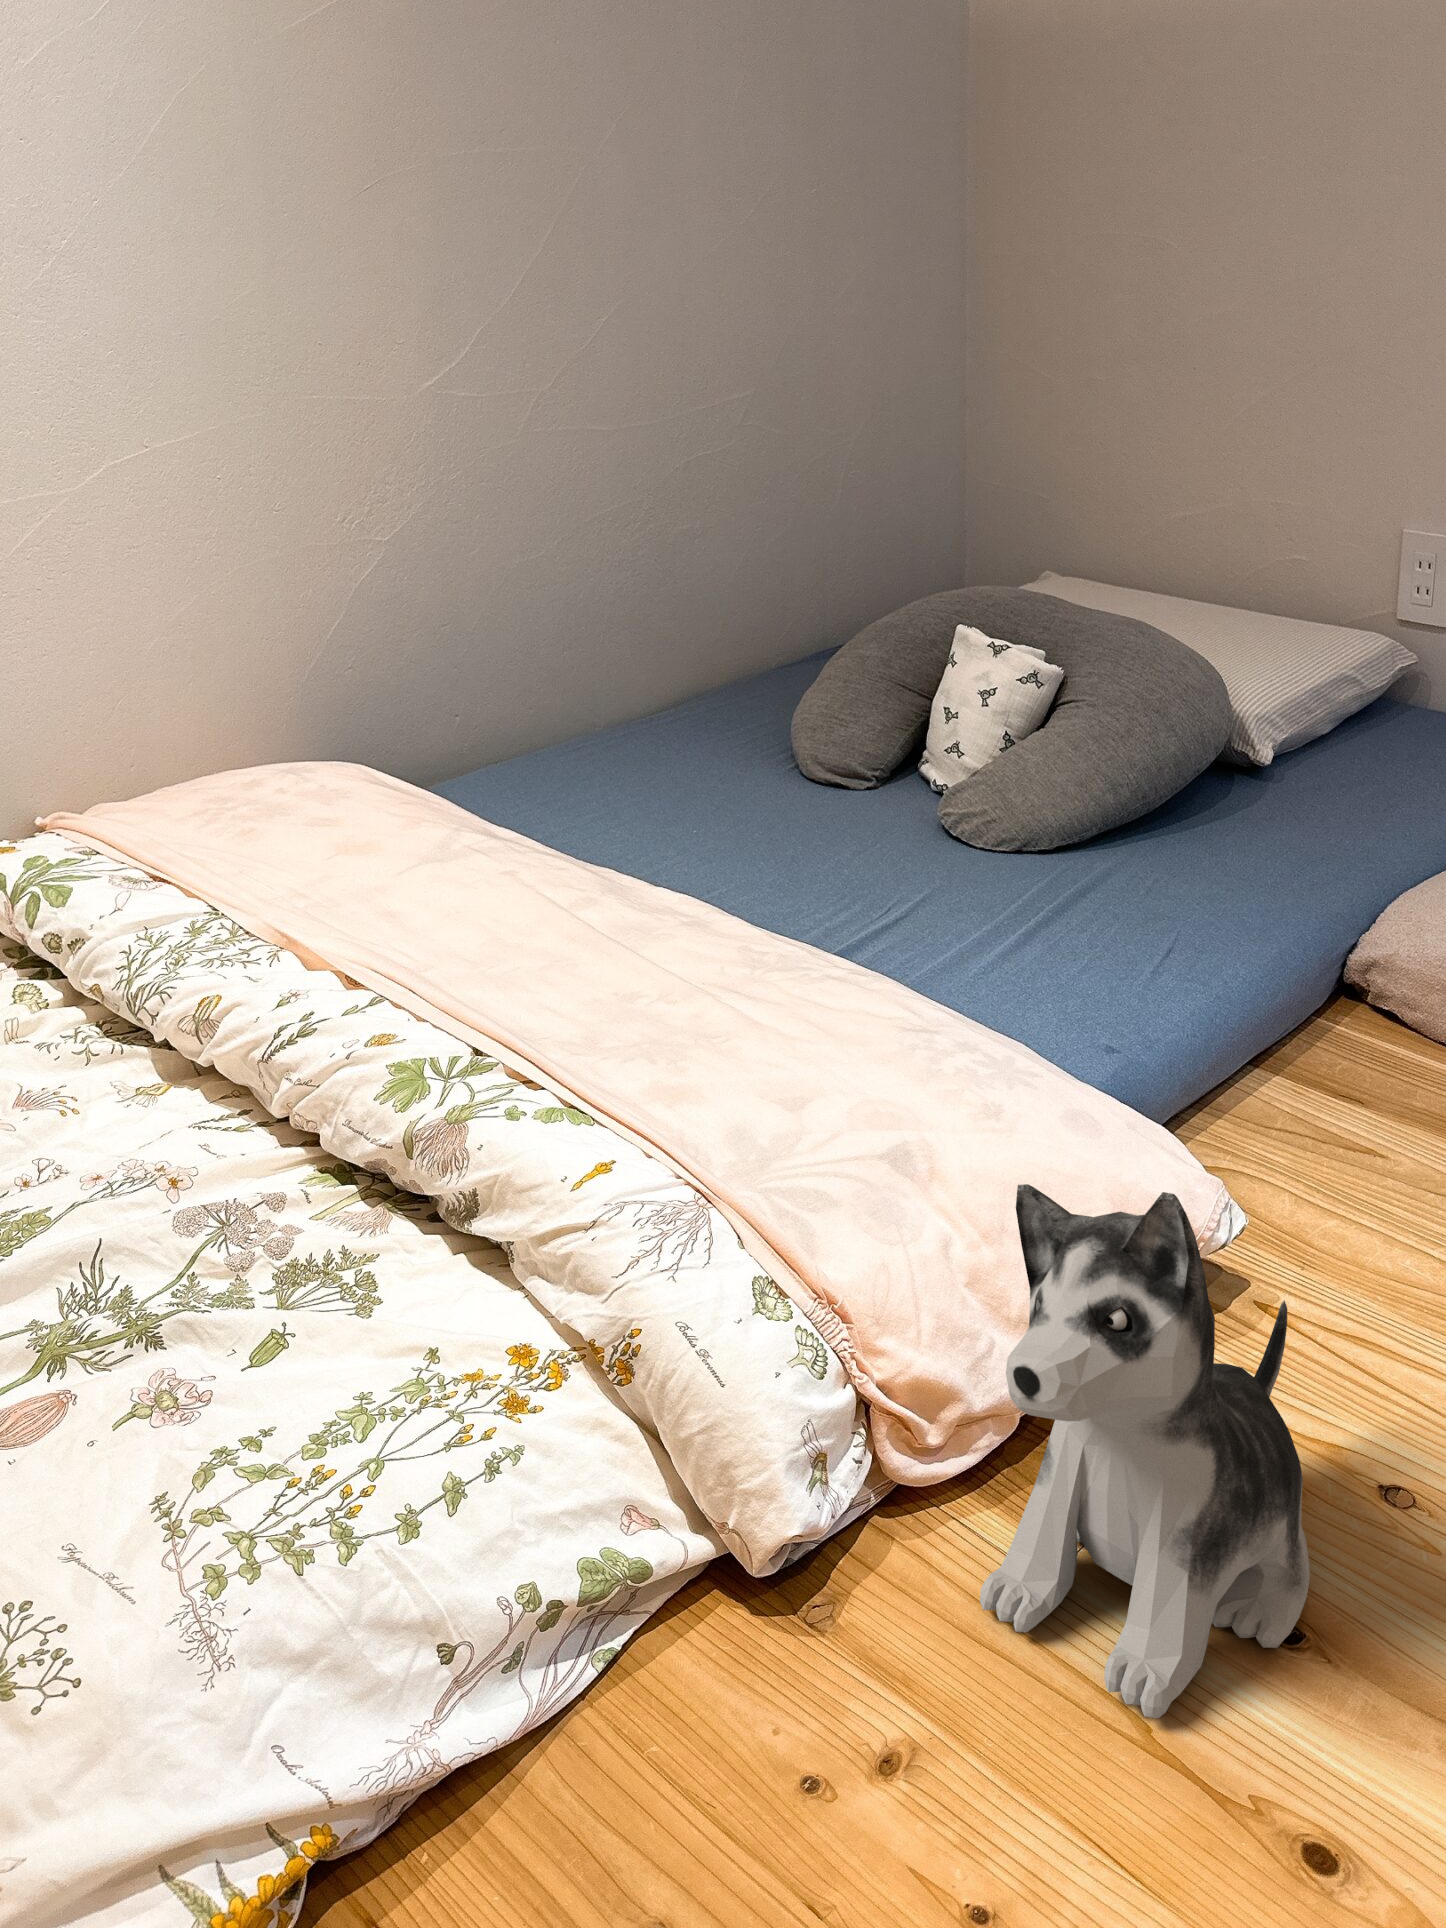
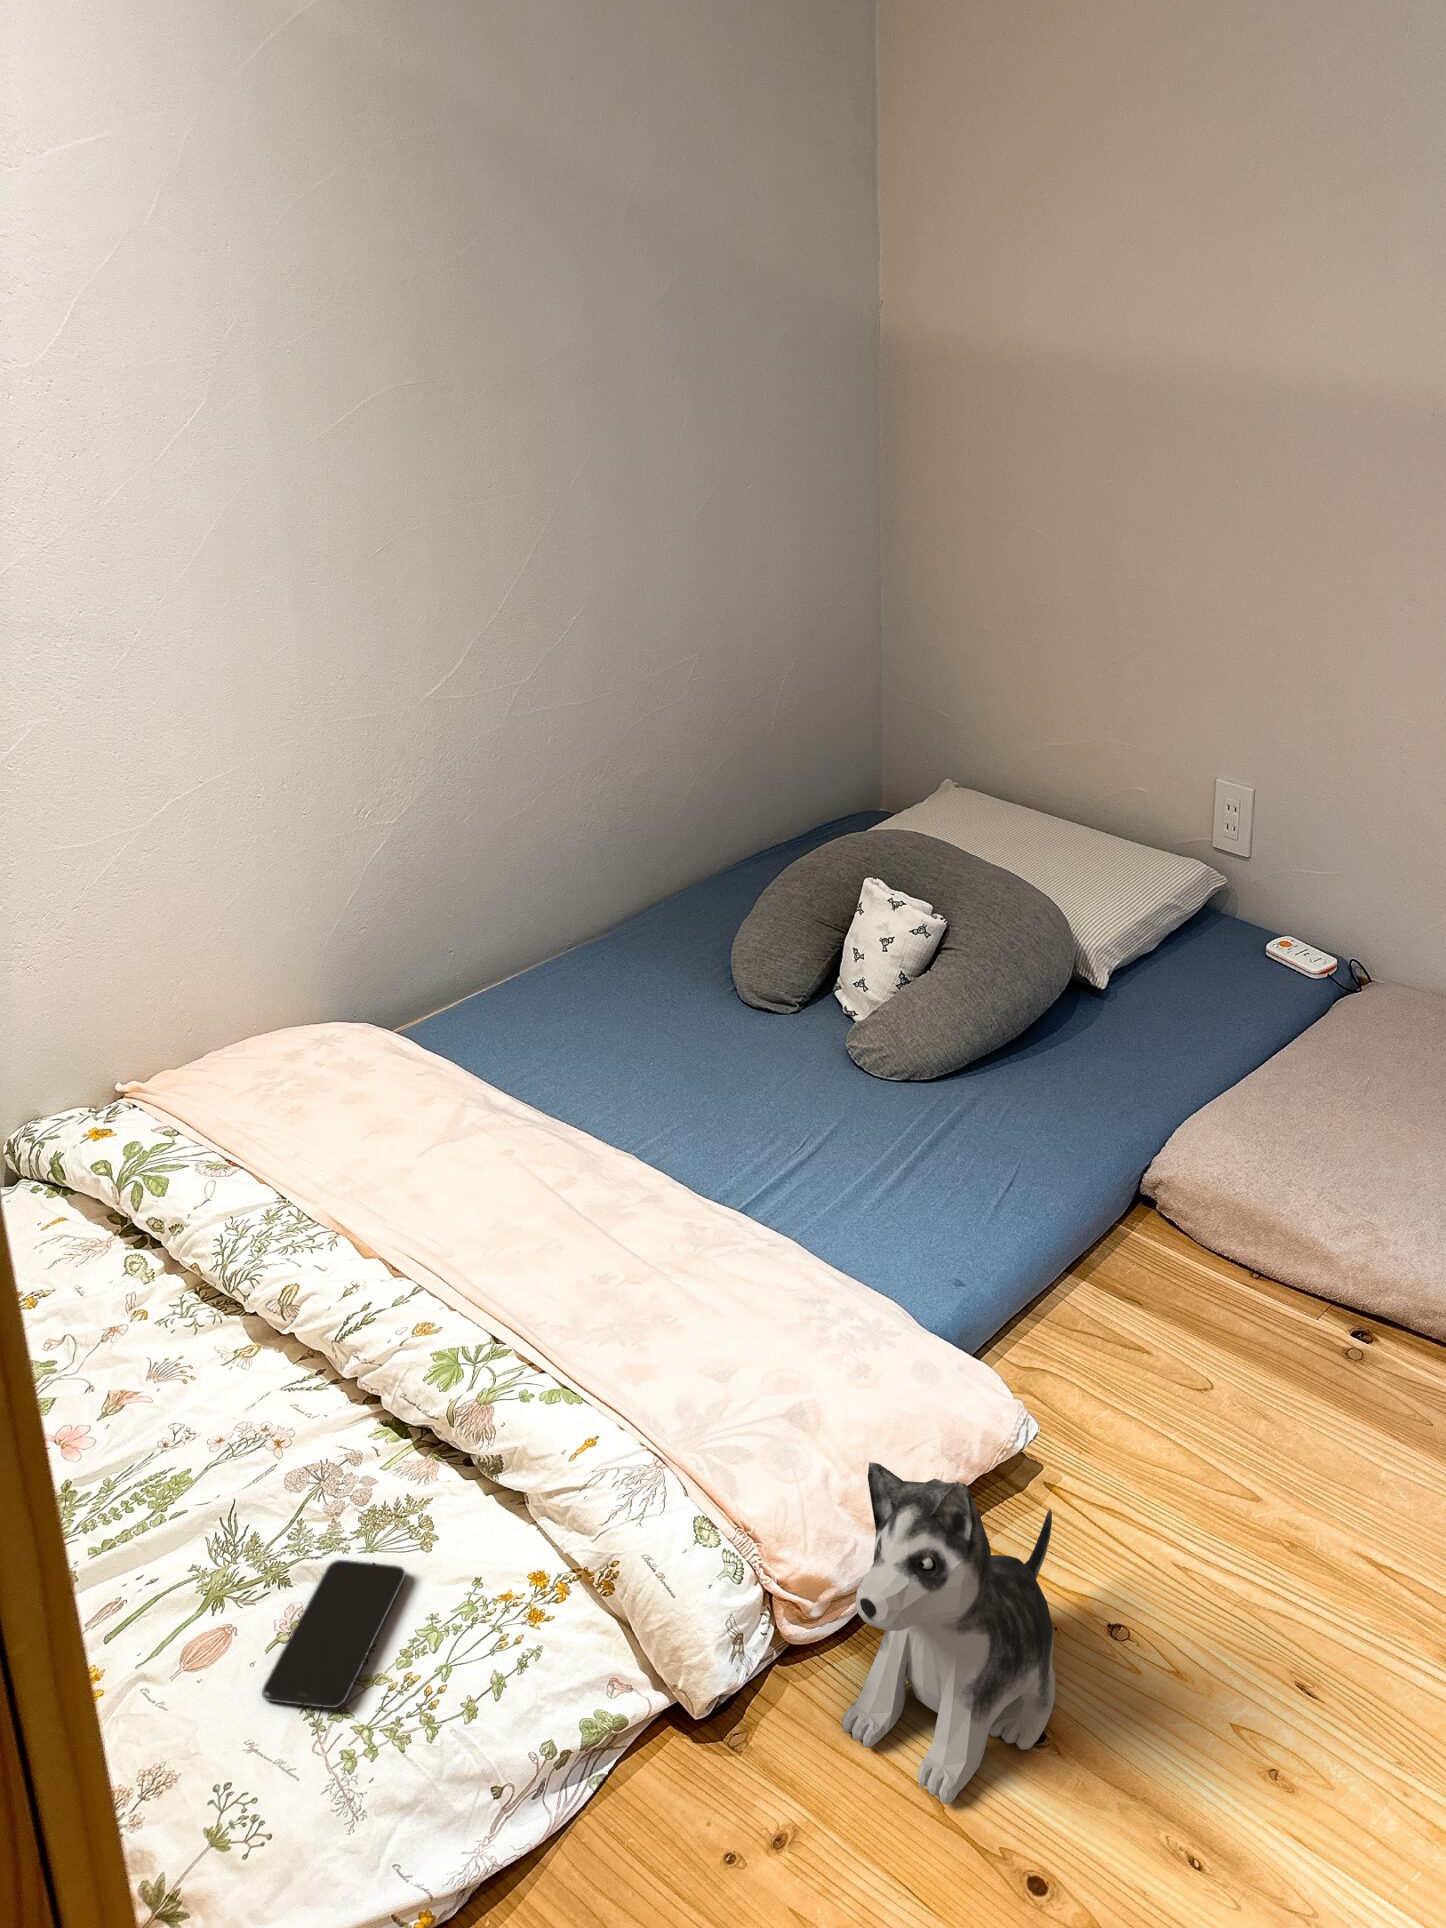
smartphone: none [96,1319,330,1504] -> present [262,1560,405,1708]

